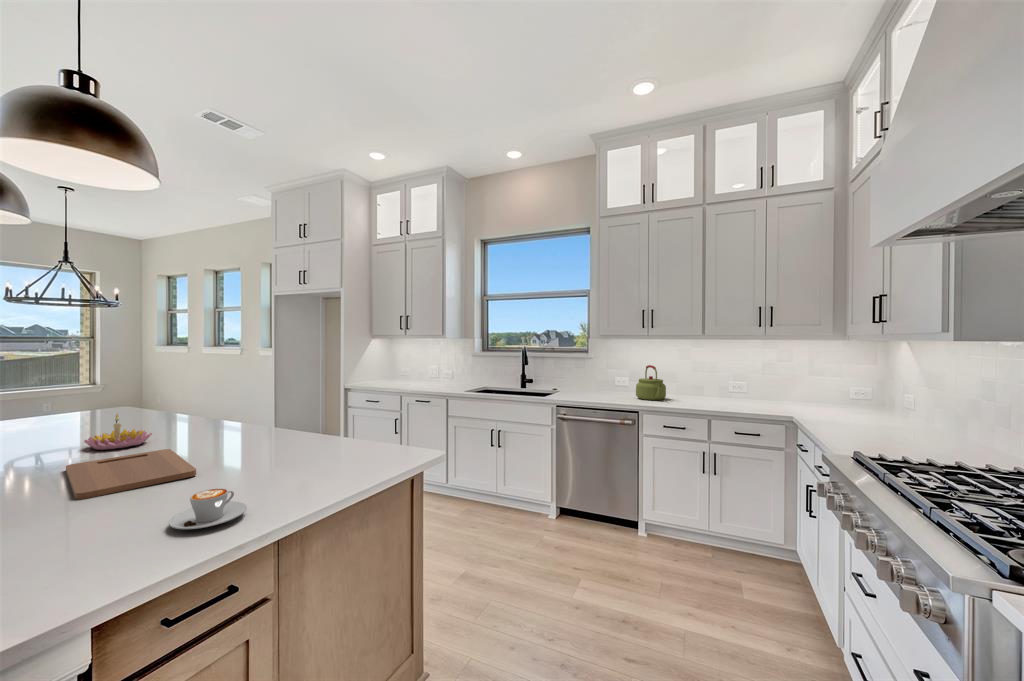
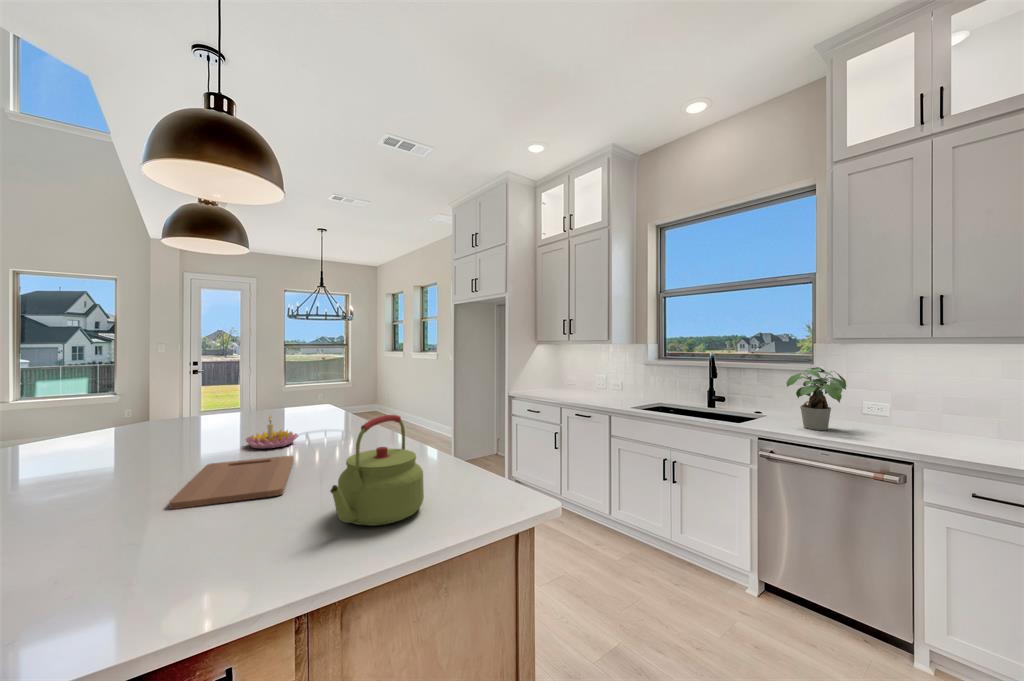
potted plant: none [573,355,607,397] -> present [786,367,846,430]
kettle: present [636,365,666,400] -> present [330,415,424,526]
coffee cup: present [169,489,247,529] -> none [166,532,264,591]

